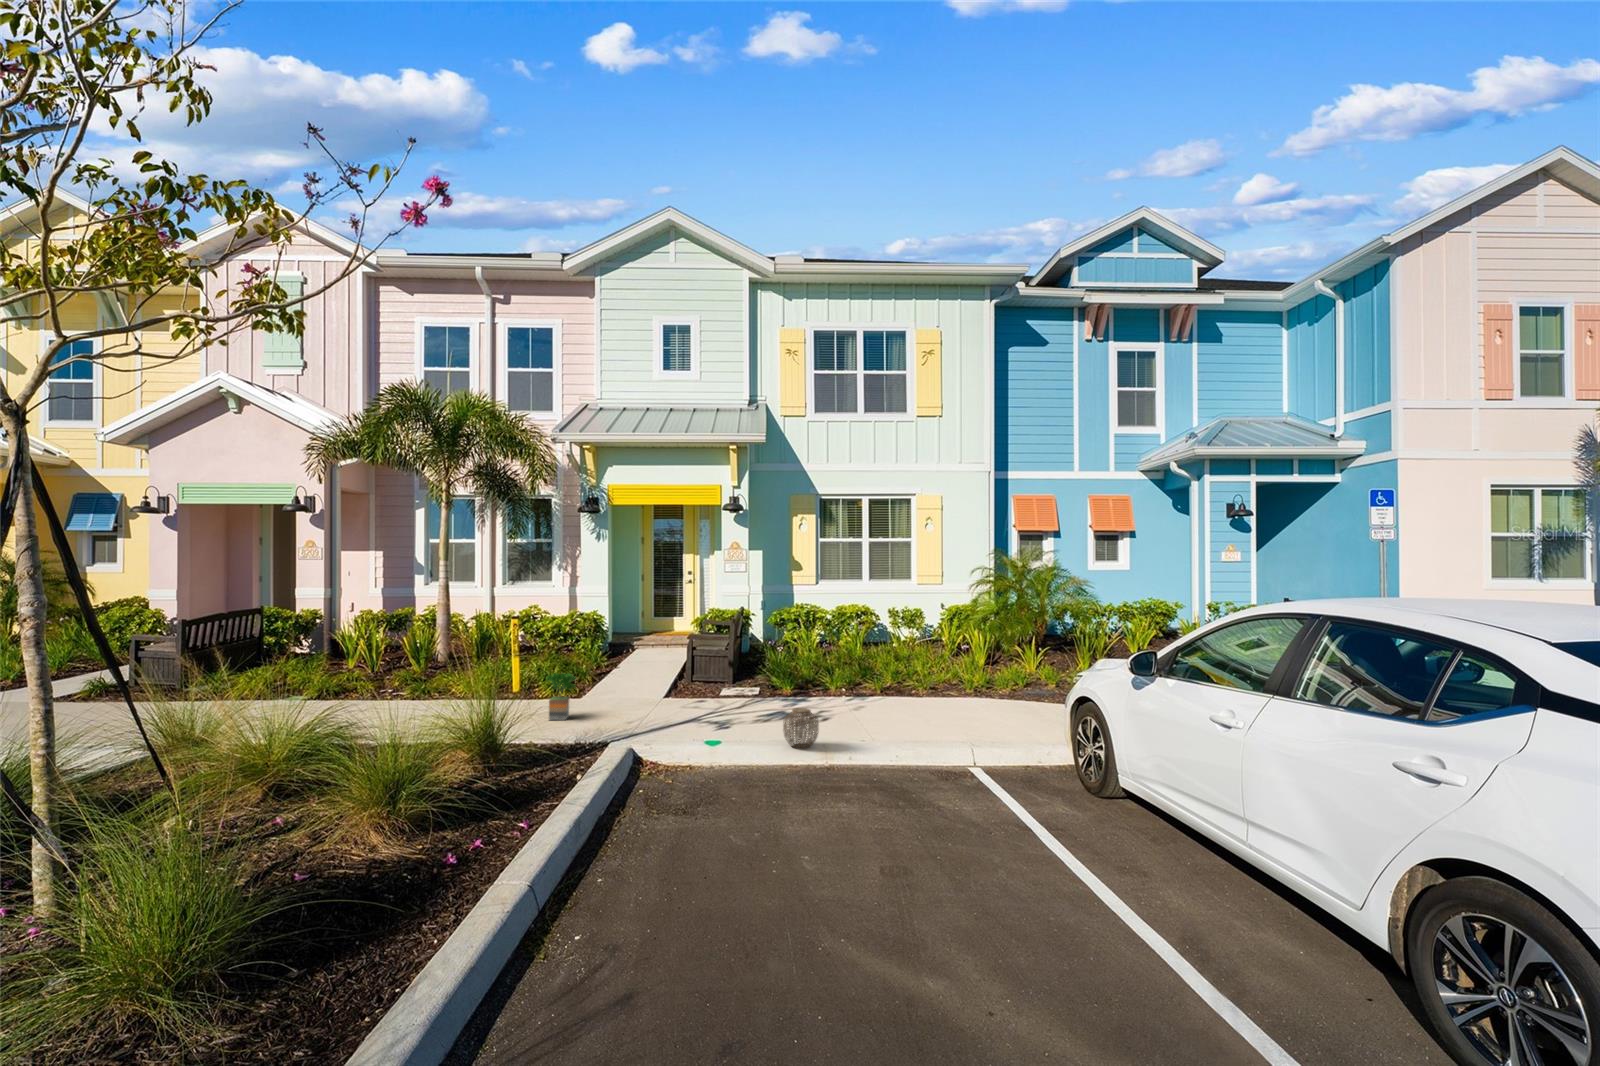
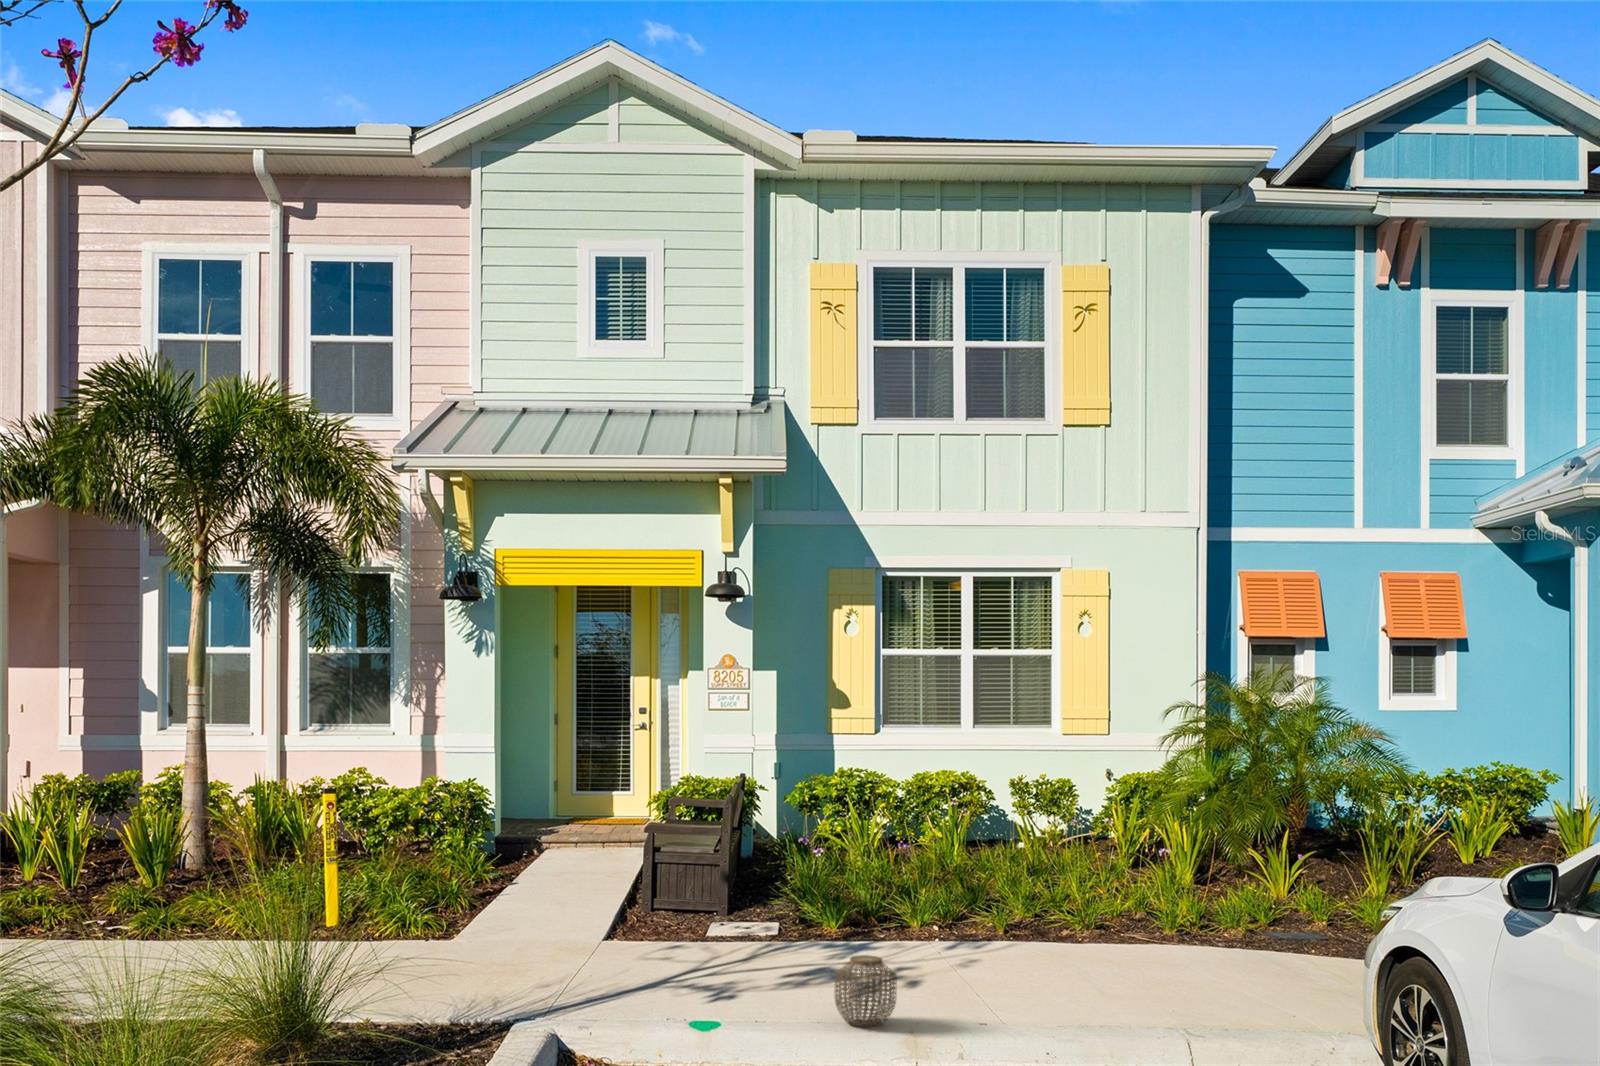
potted tree: present [546,673,575,720] -> none [405,890,461,976]

